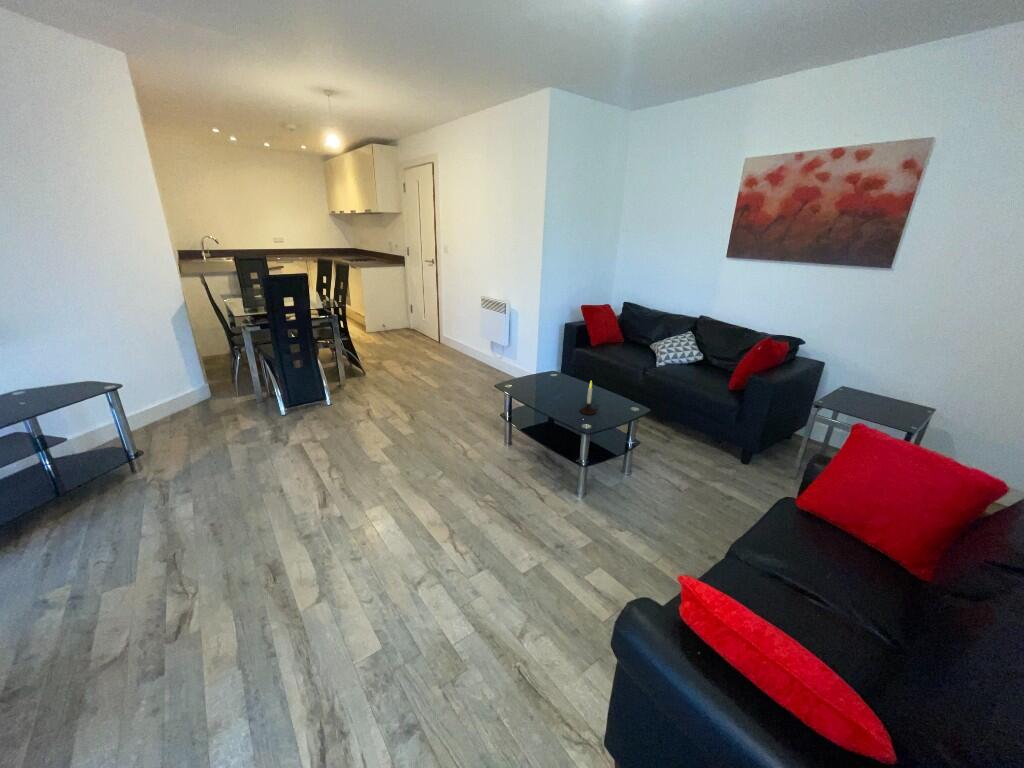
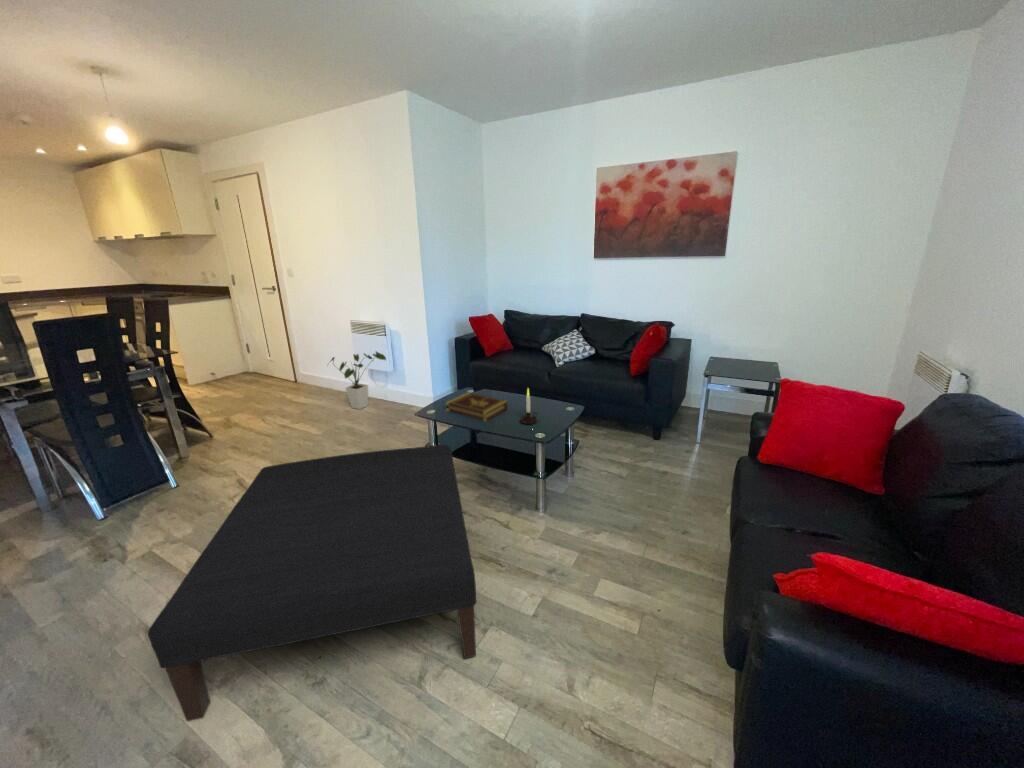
house plant: none [453,326,503,374] -> present [331,352,386,409]
book: none [523,375,578,404] -> present [446,393,508,421]
ottoman: none [263,401,509,584] -> present [148,445,476,721]

